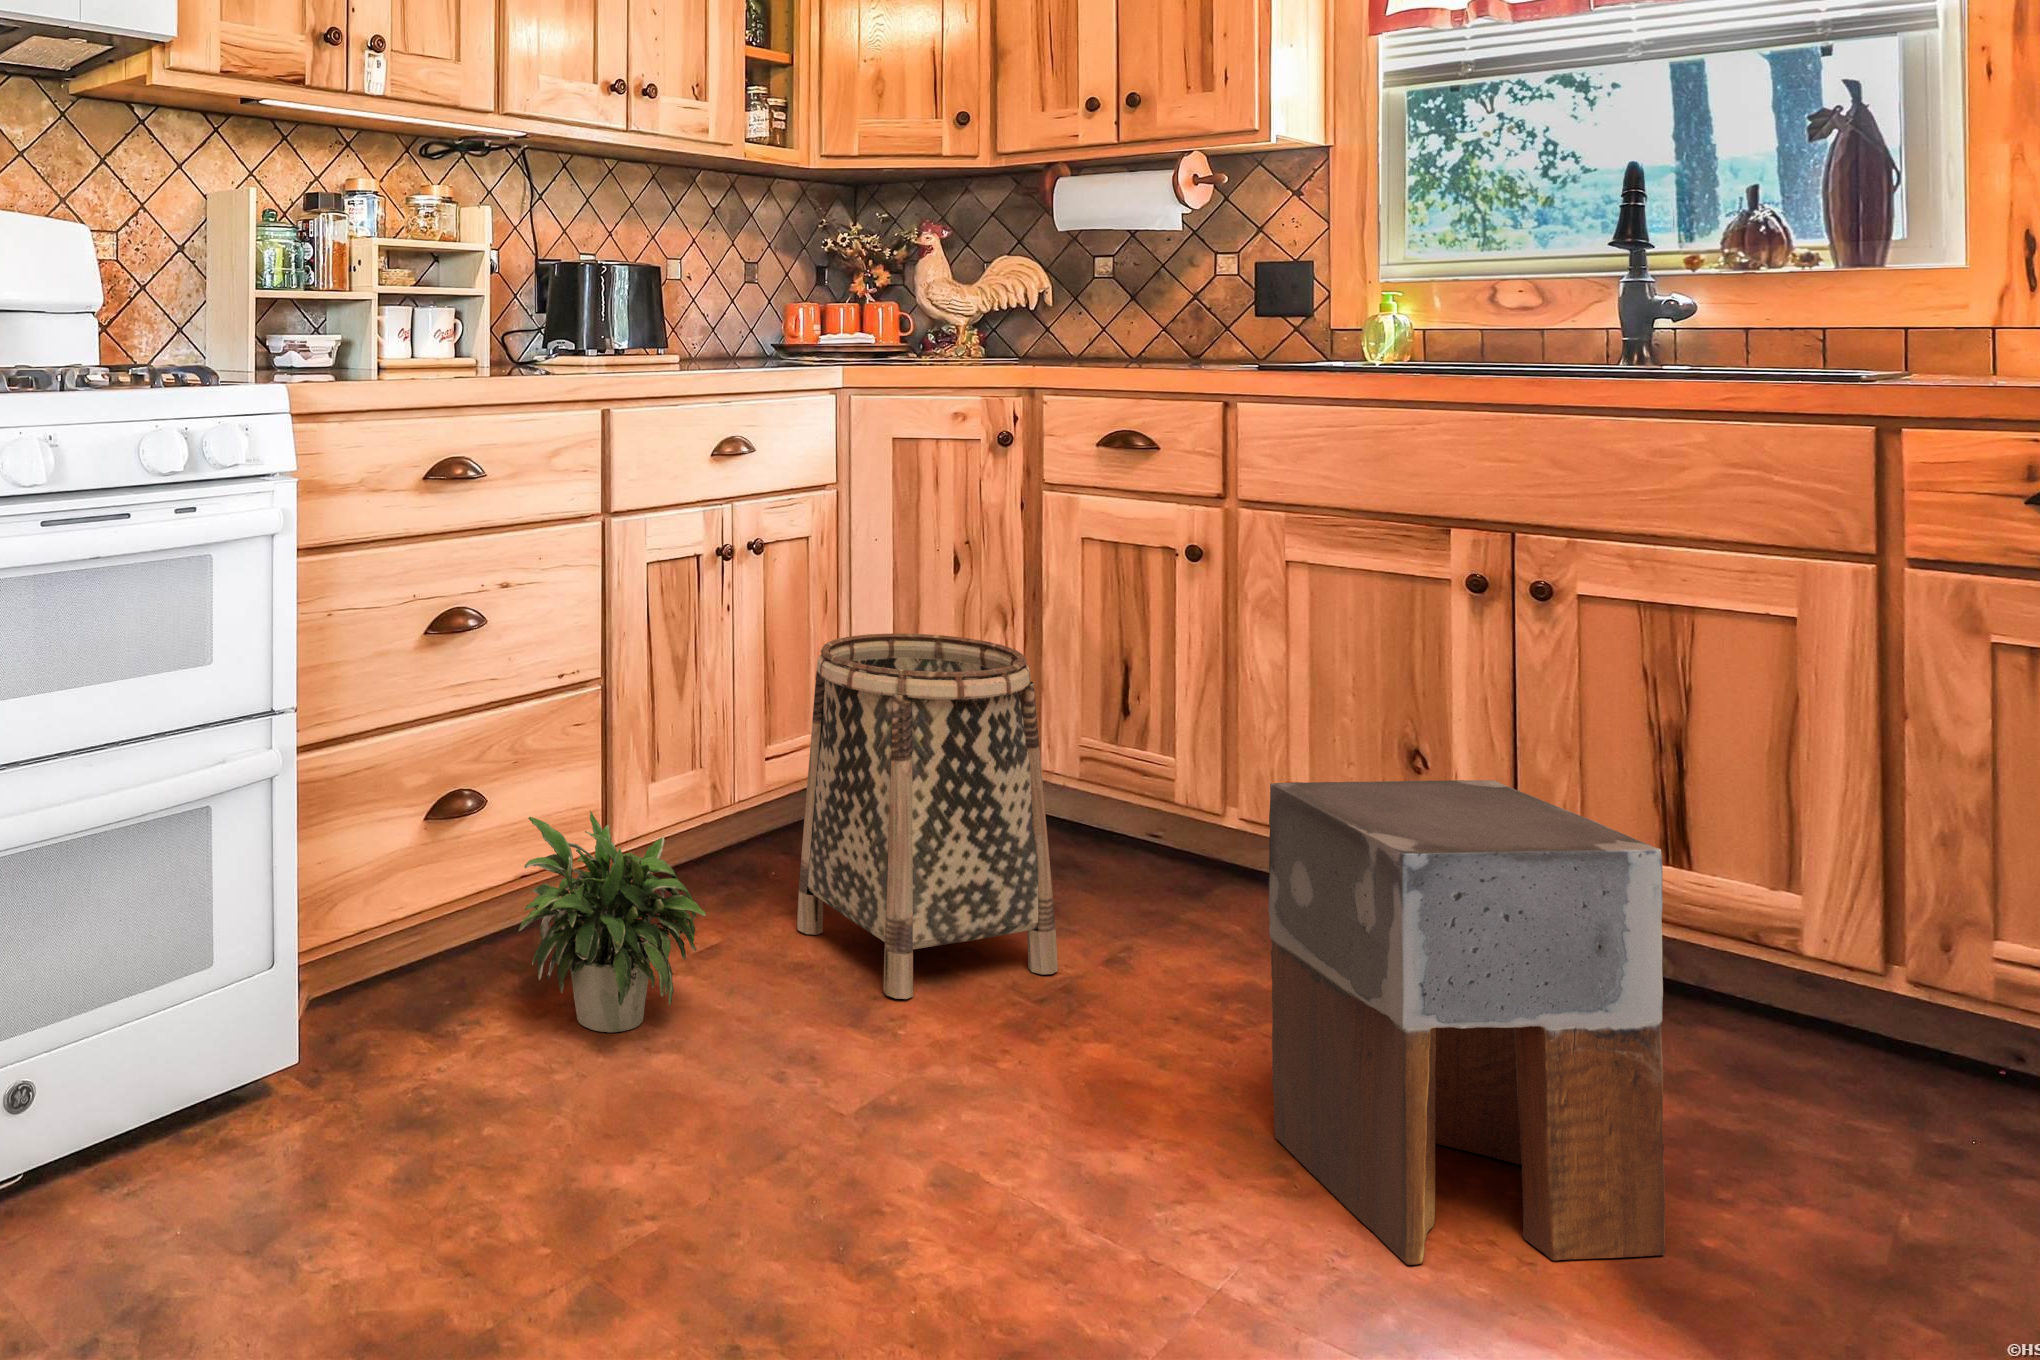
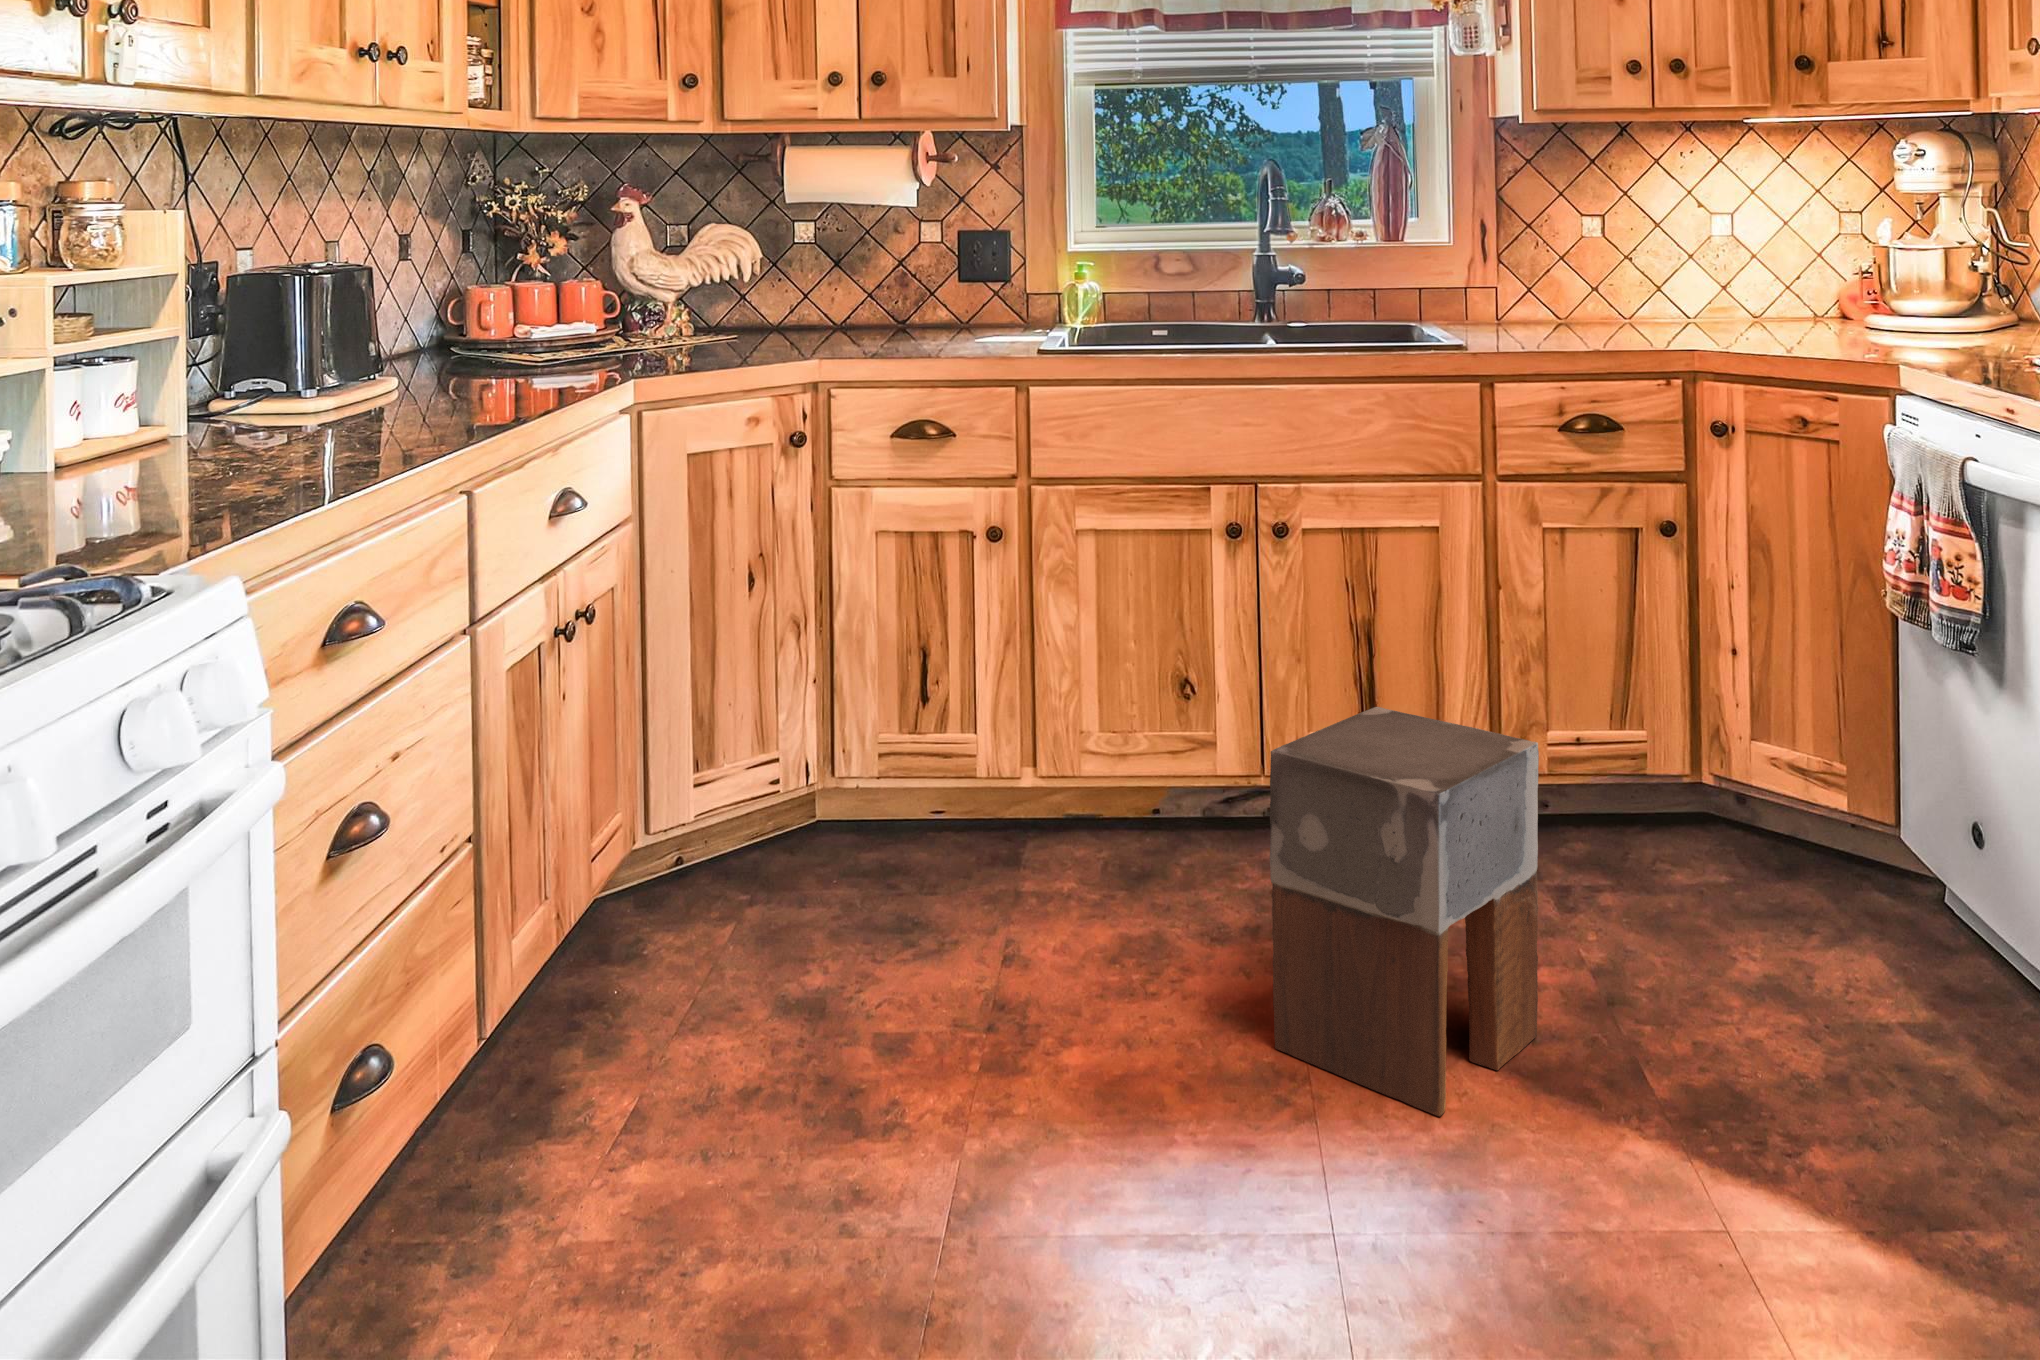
basket: present [797,633,1058,999] -> none [737,652,994,1039]
potted plant: present [518,811,705,1032] -> none [505,949,780,1202]

